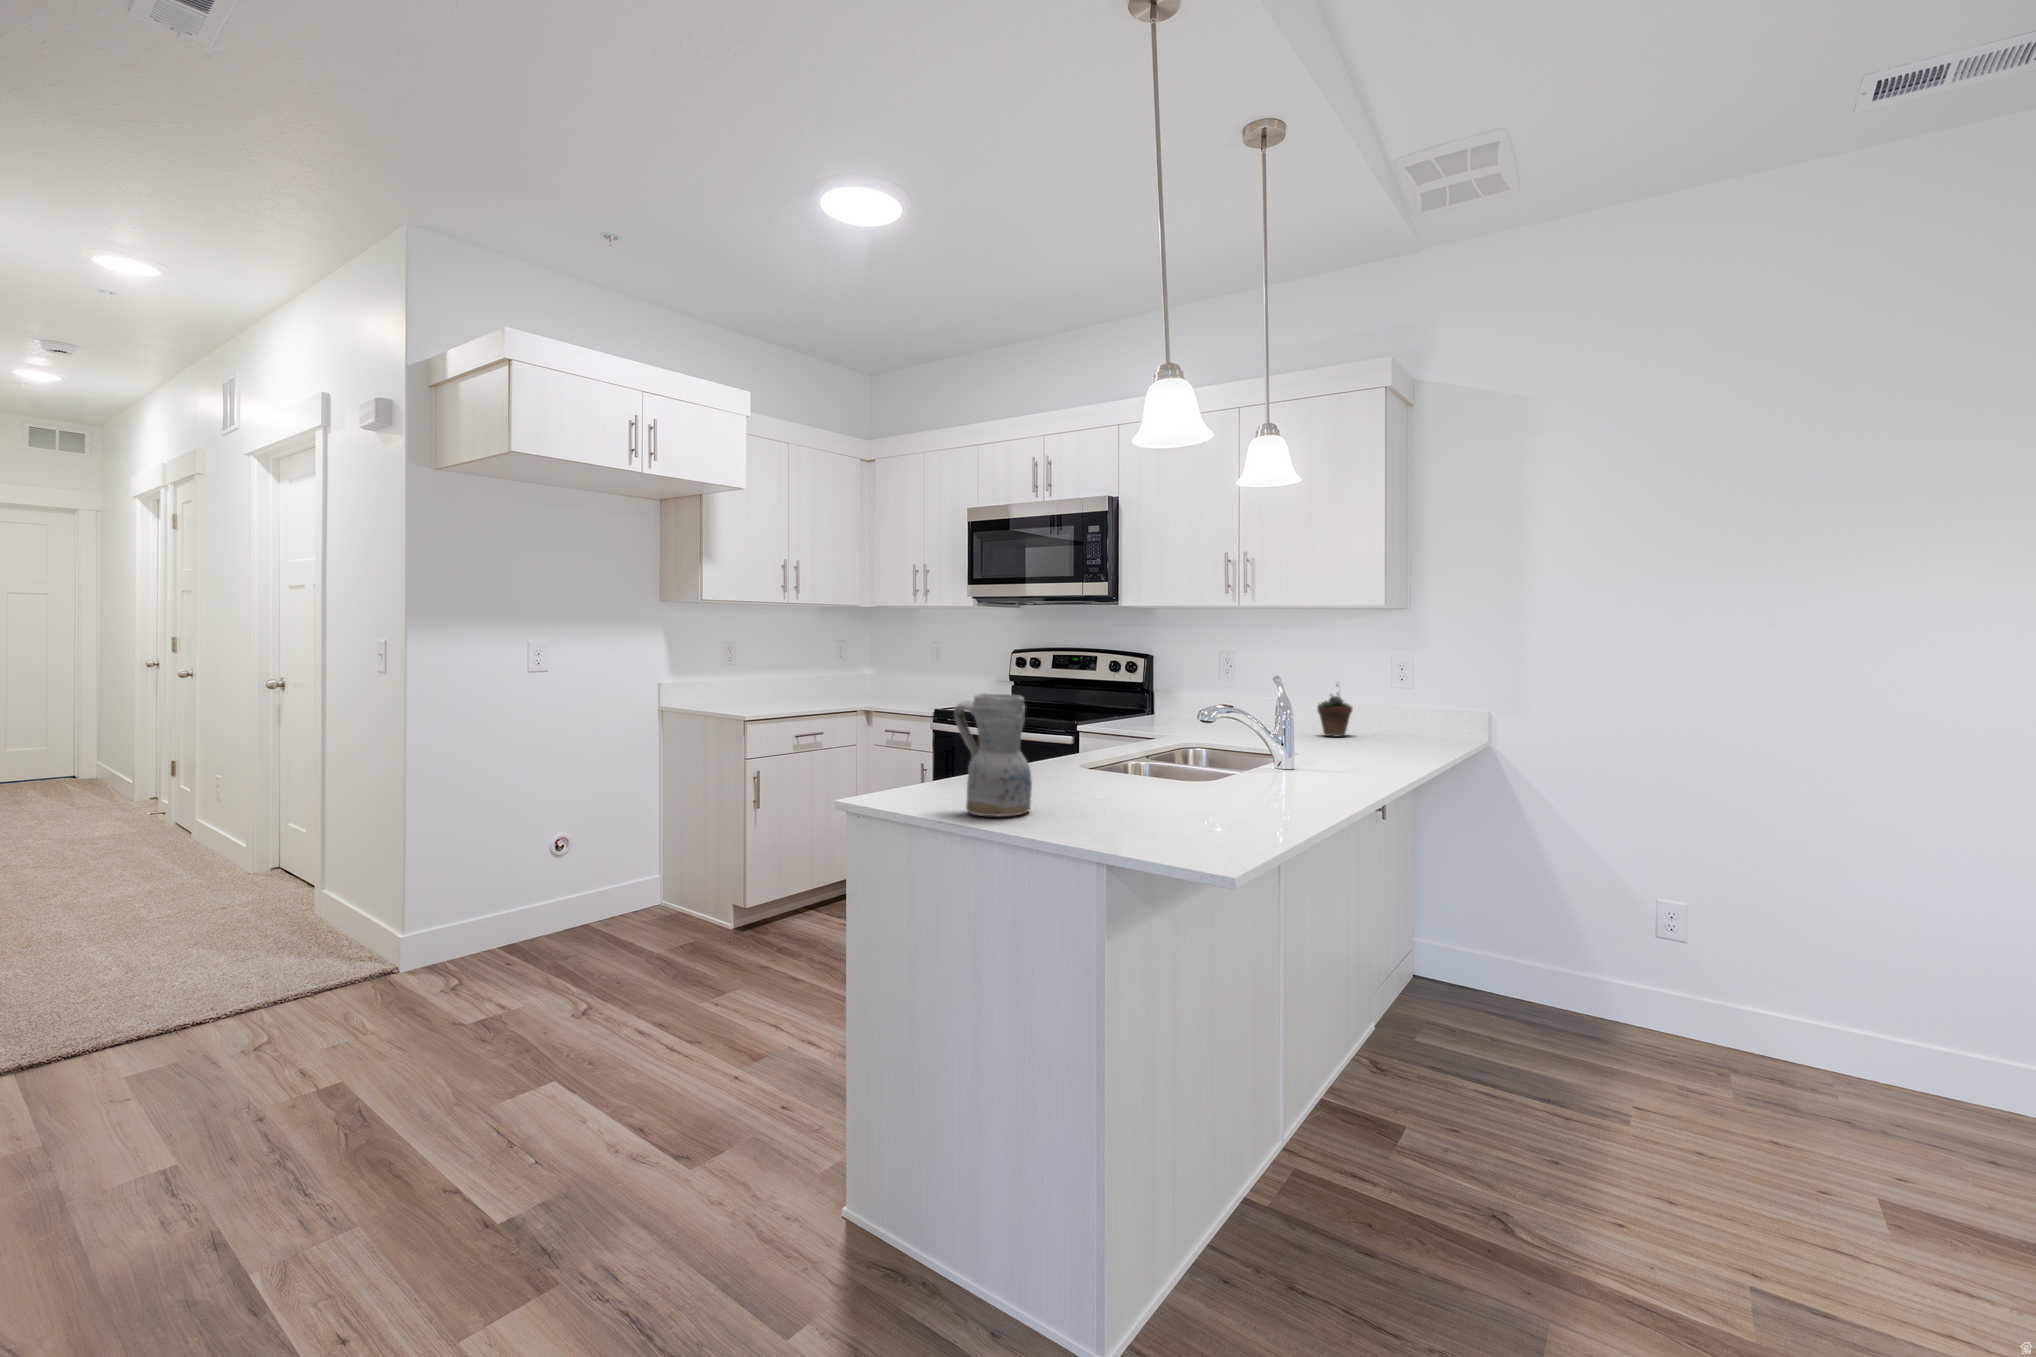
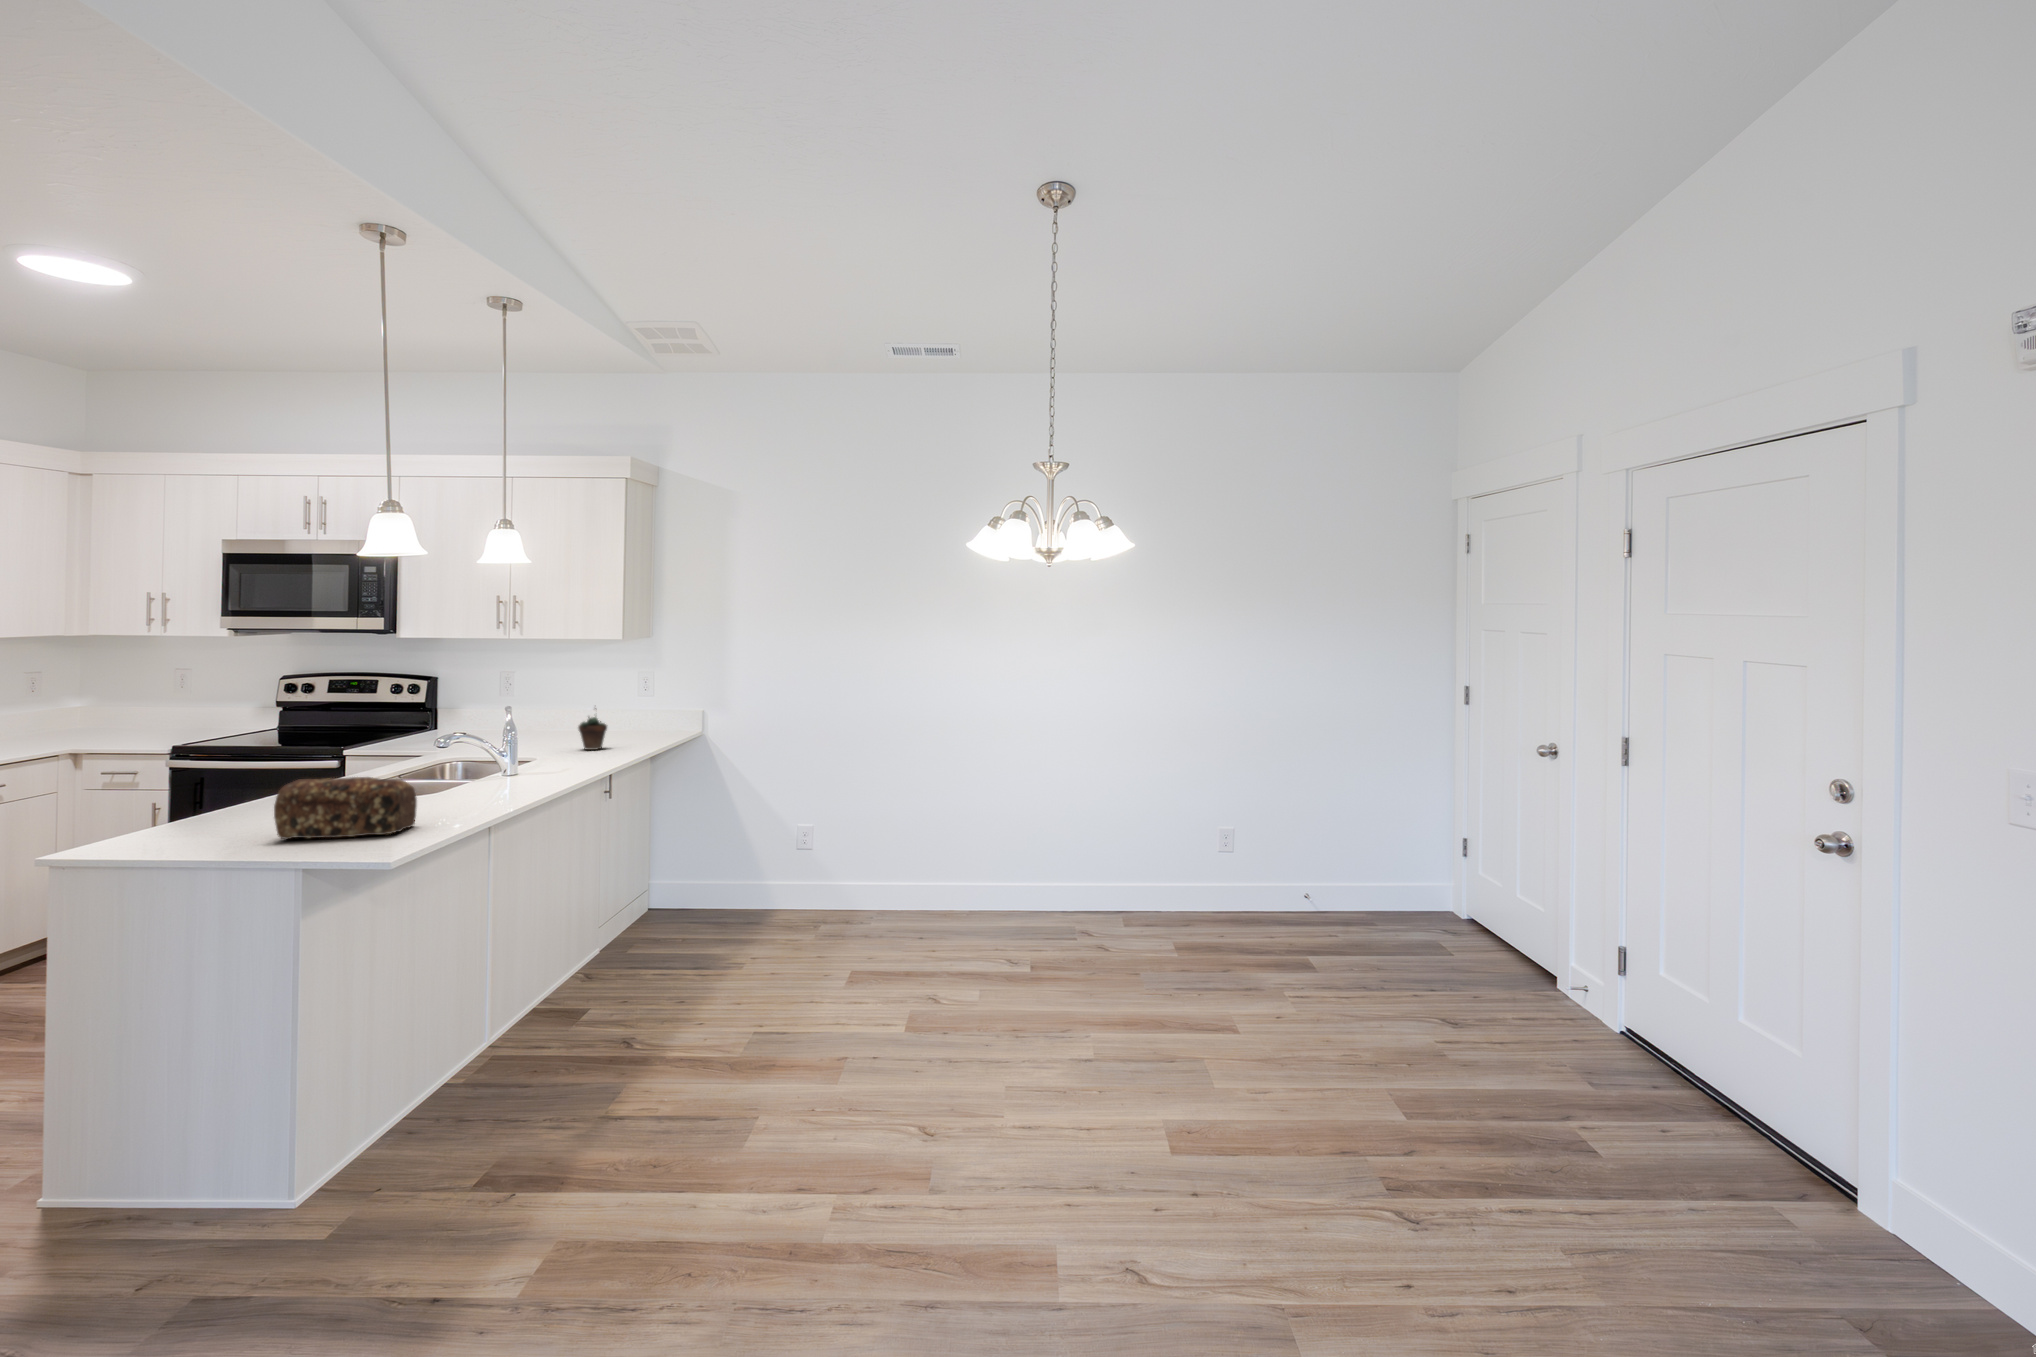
ceramic pitcher: present [954,693,1032,817] -> none [166,738,247,835]
bread loaf: none [1076,752,1242,844] -> present [274,777,417,839]

